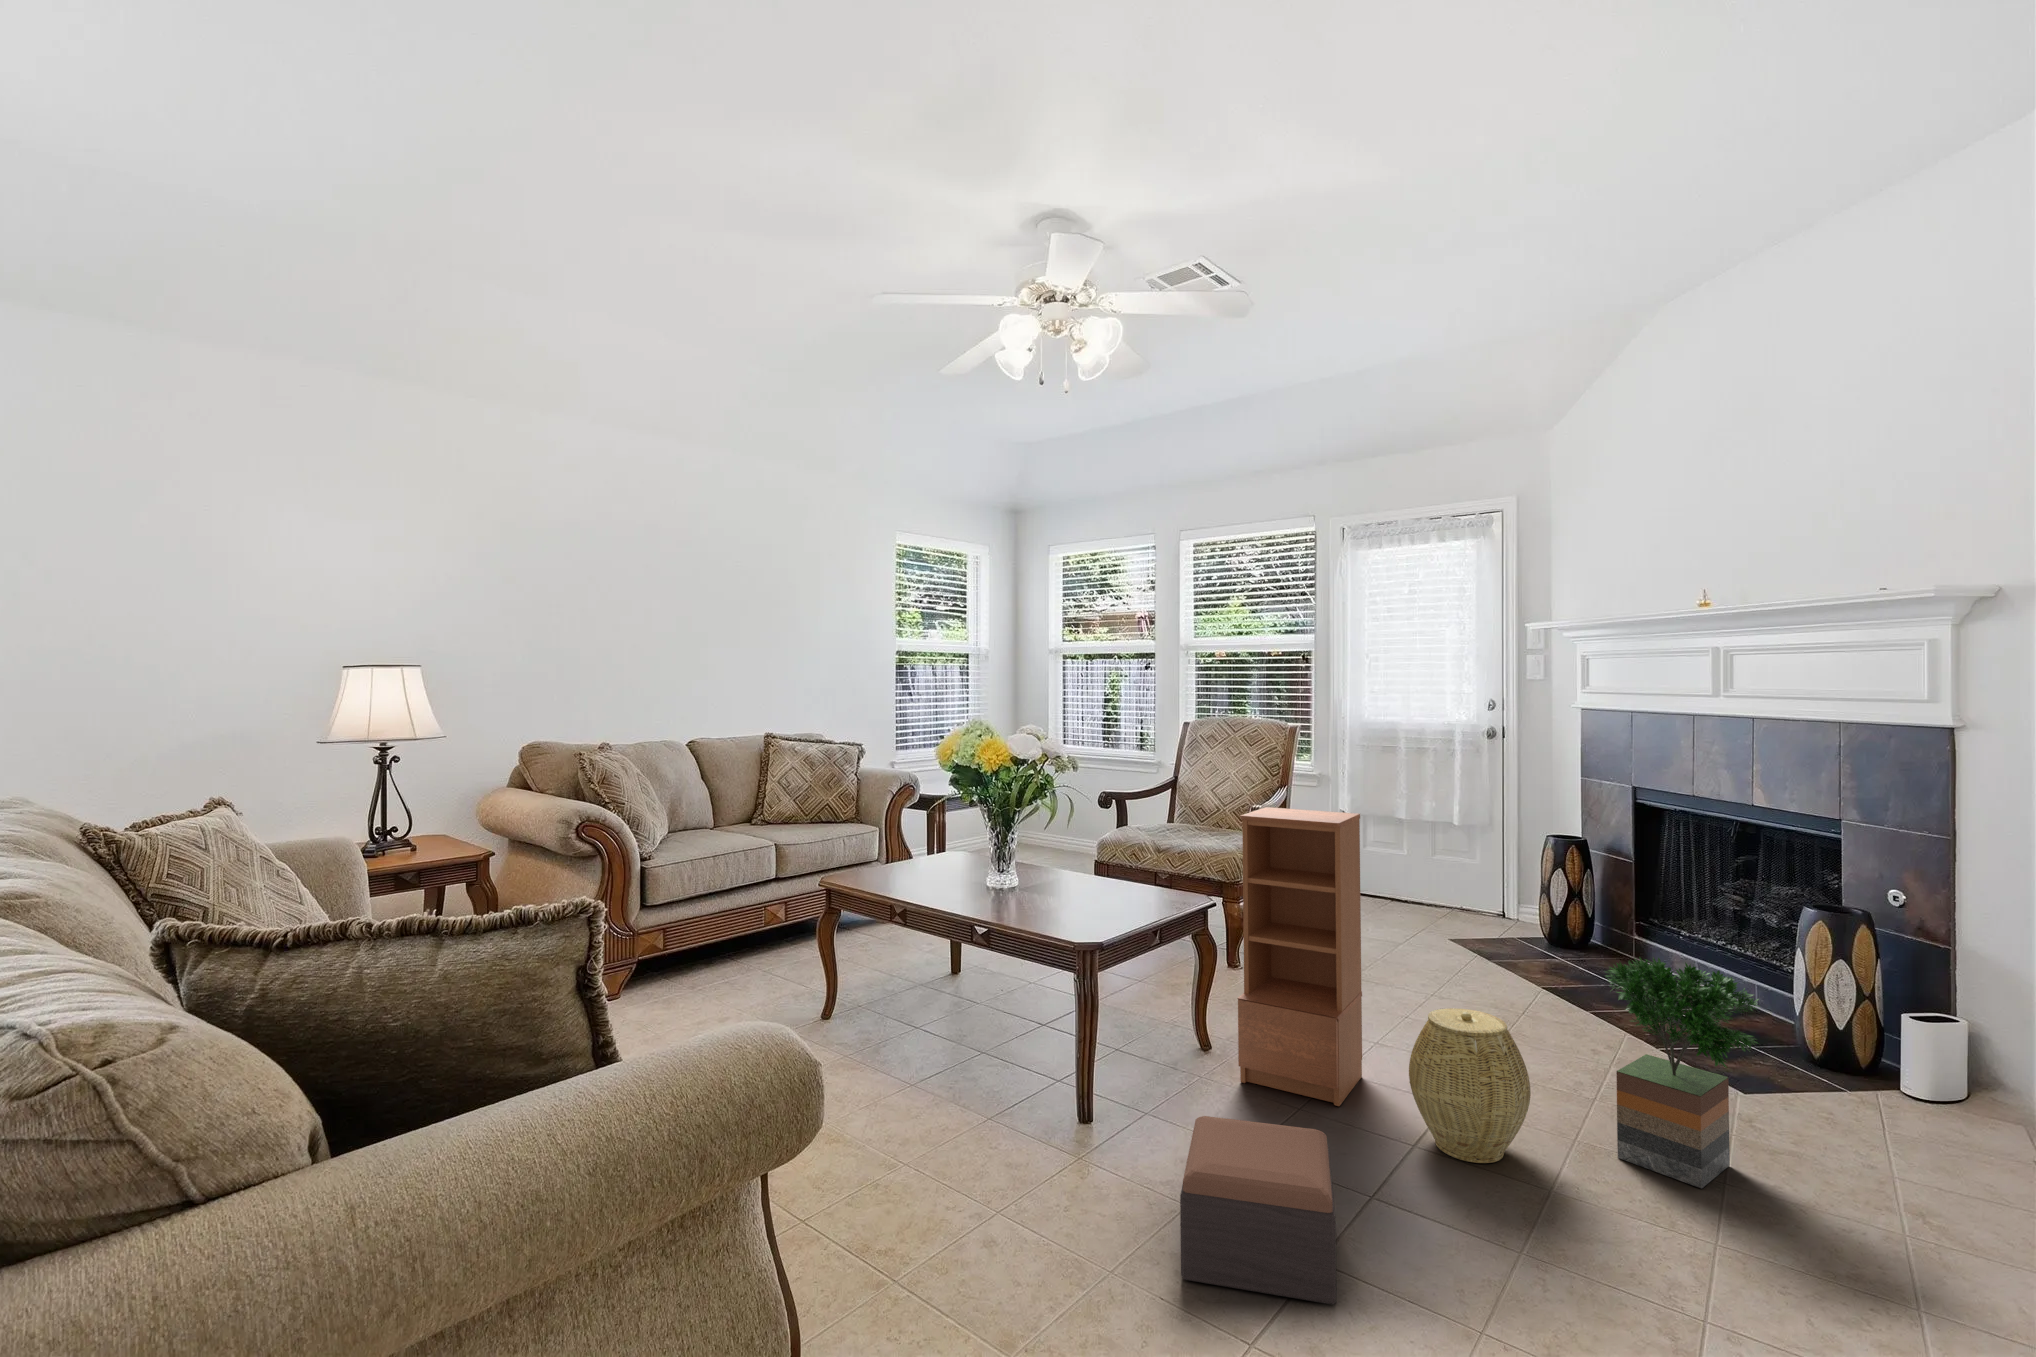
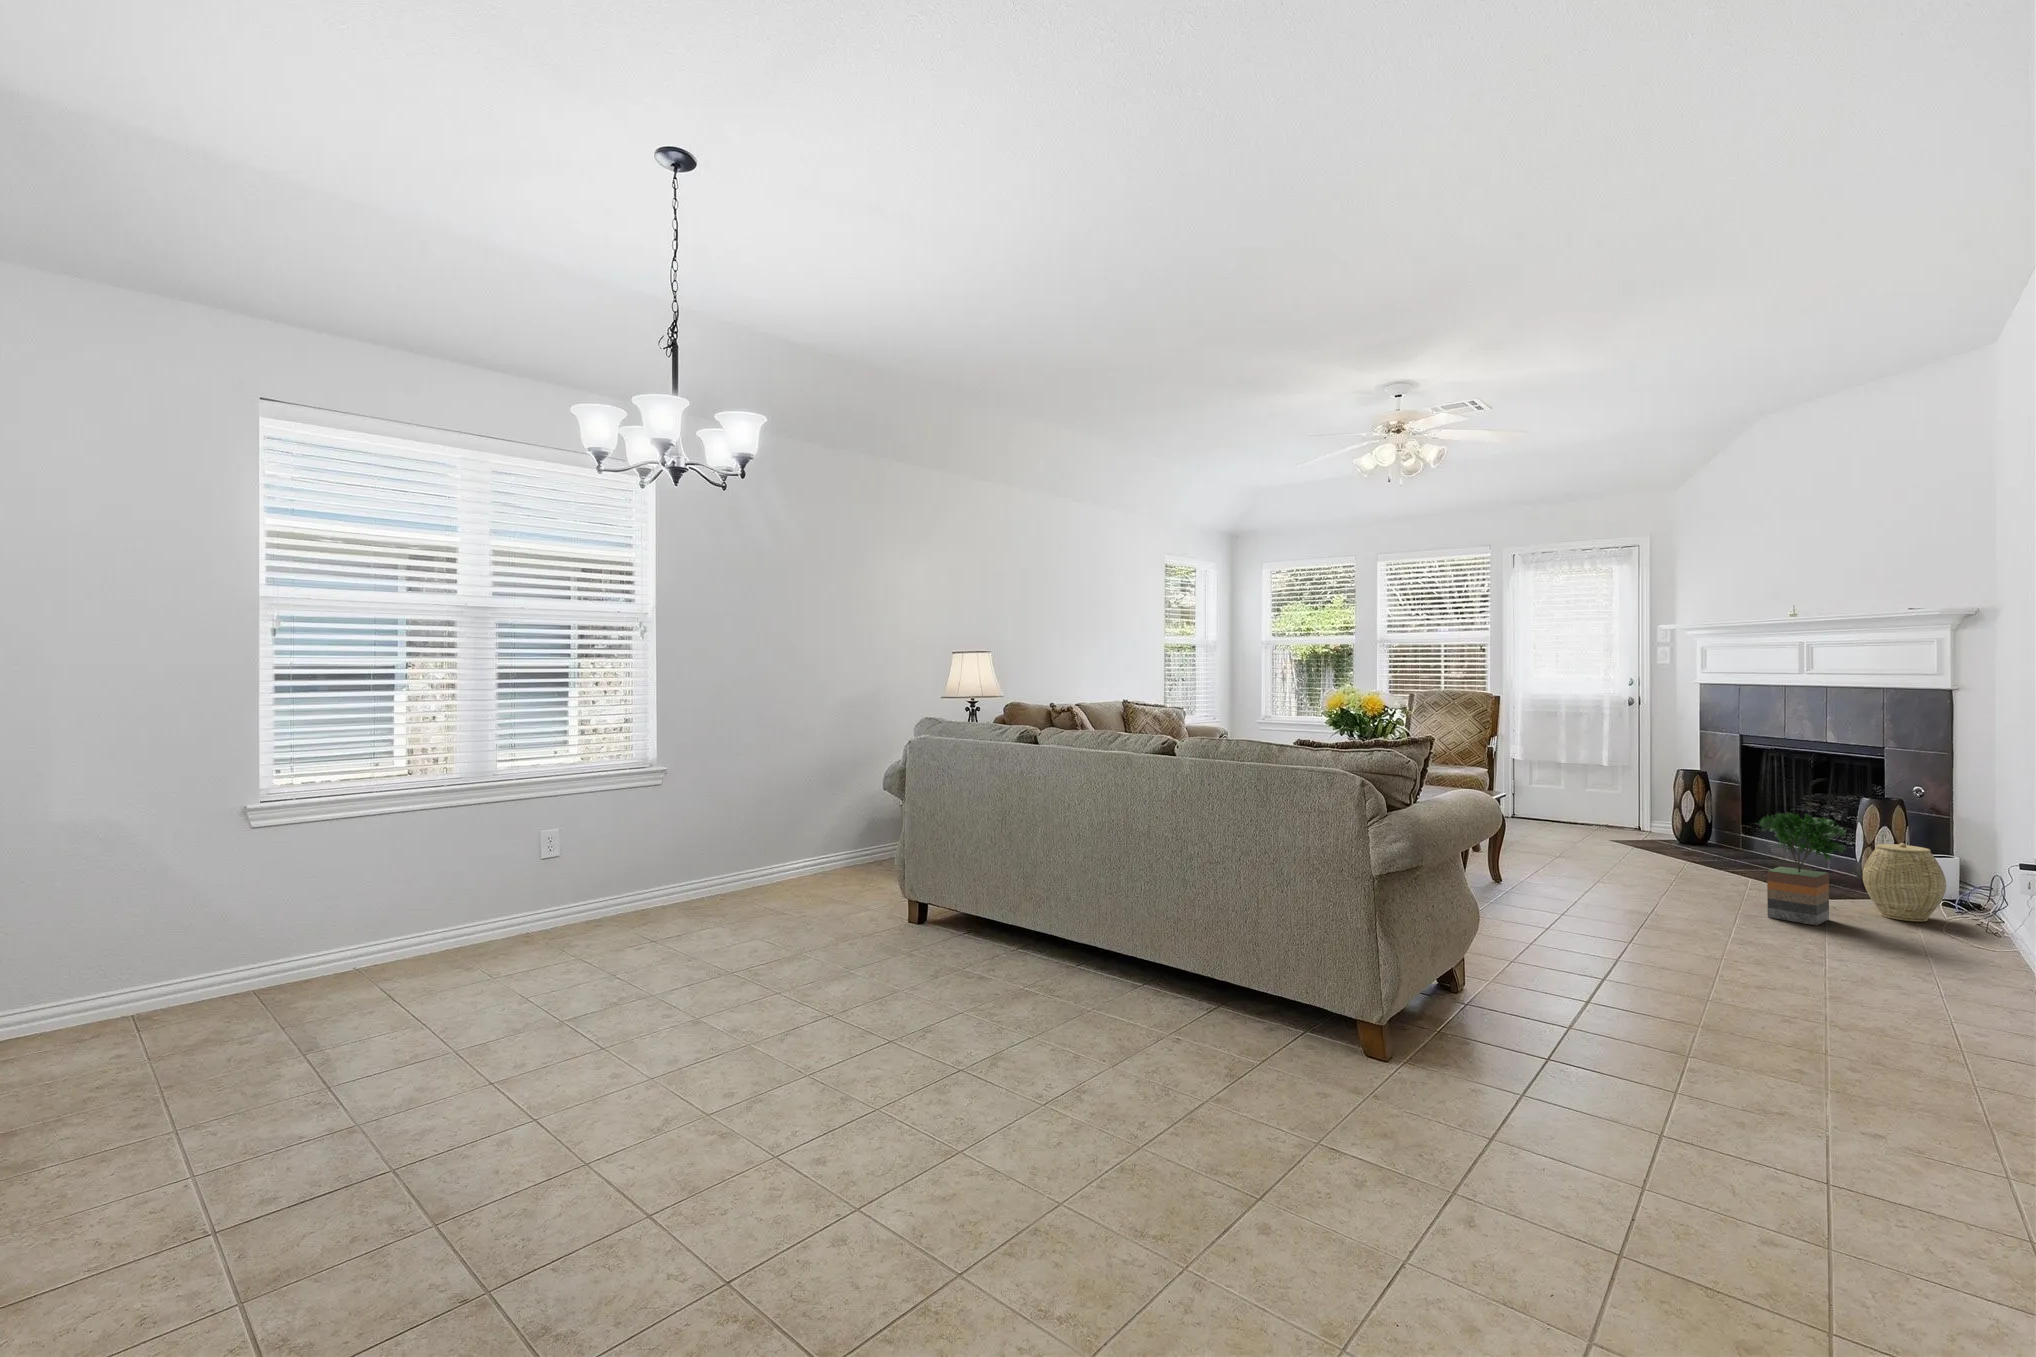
bookcase: present [1237,807,1362,1106] -> none [1534,738,1604,901]
woven basket: present [1409,1008,1531,1163] -> present [1863,843,1946,922]
footstool: present [1180,1116,1336,1305] -> none [1554,882,1654,952]

